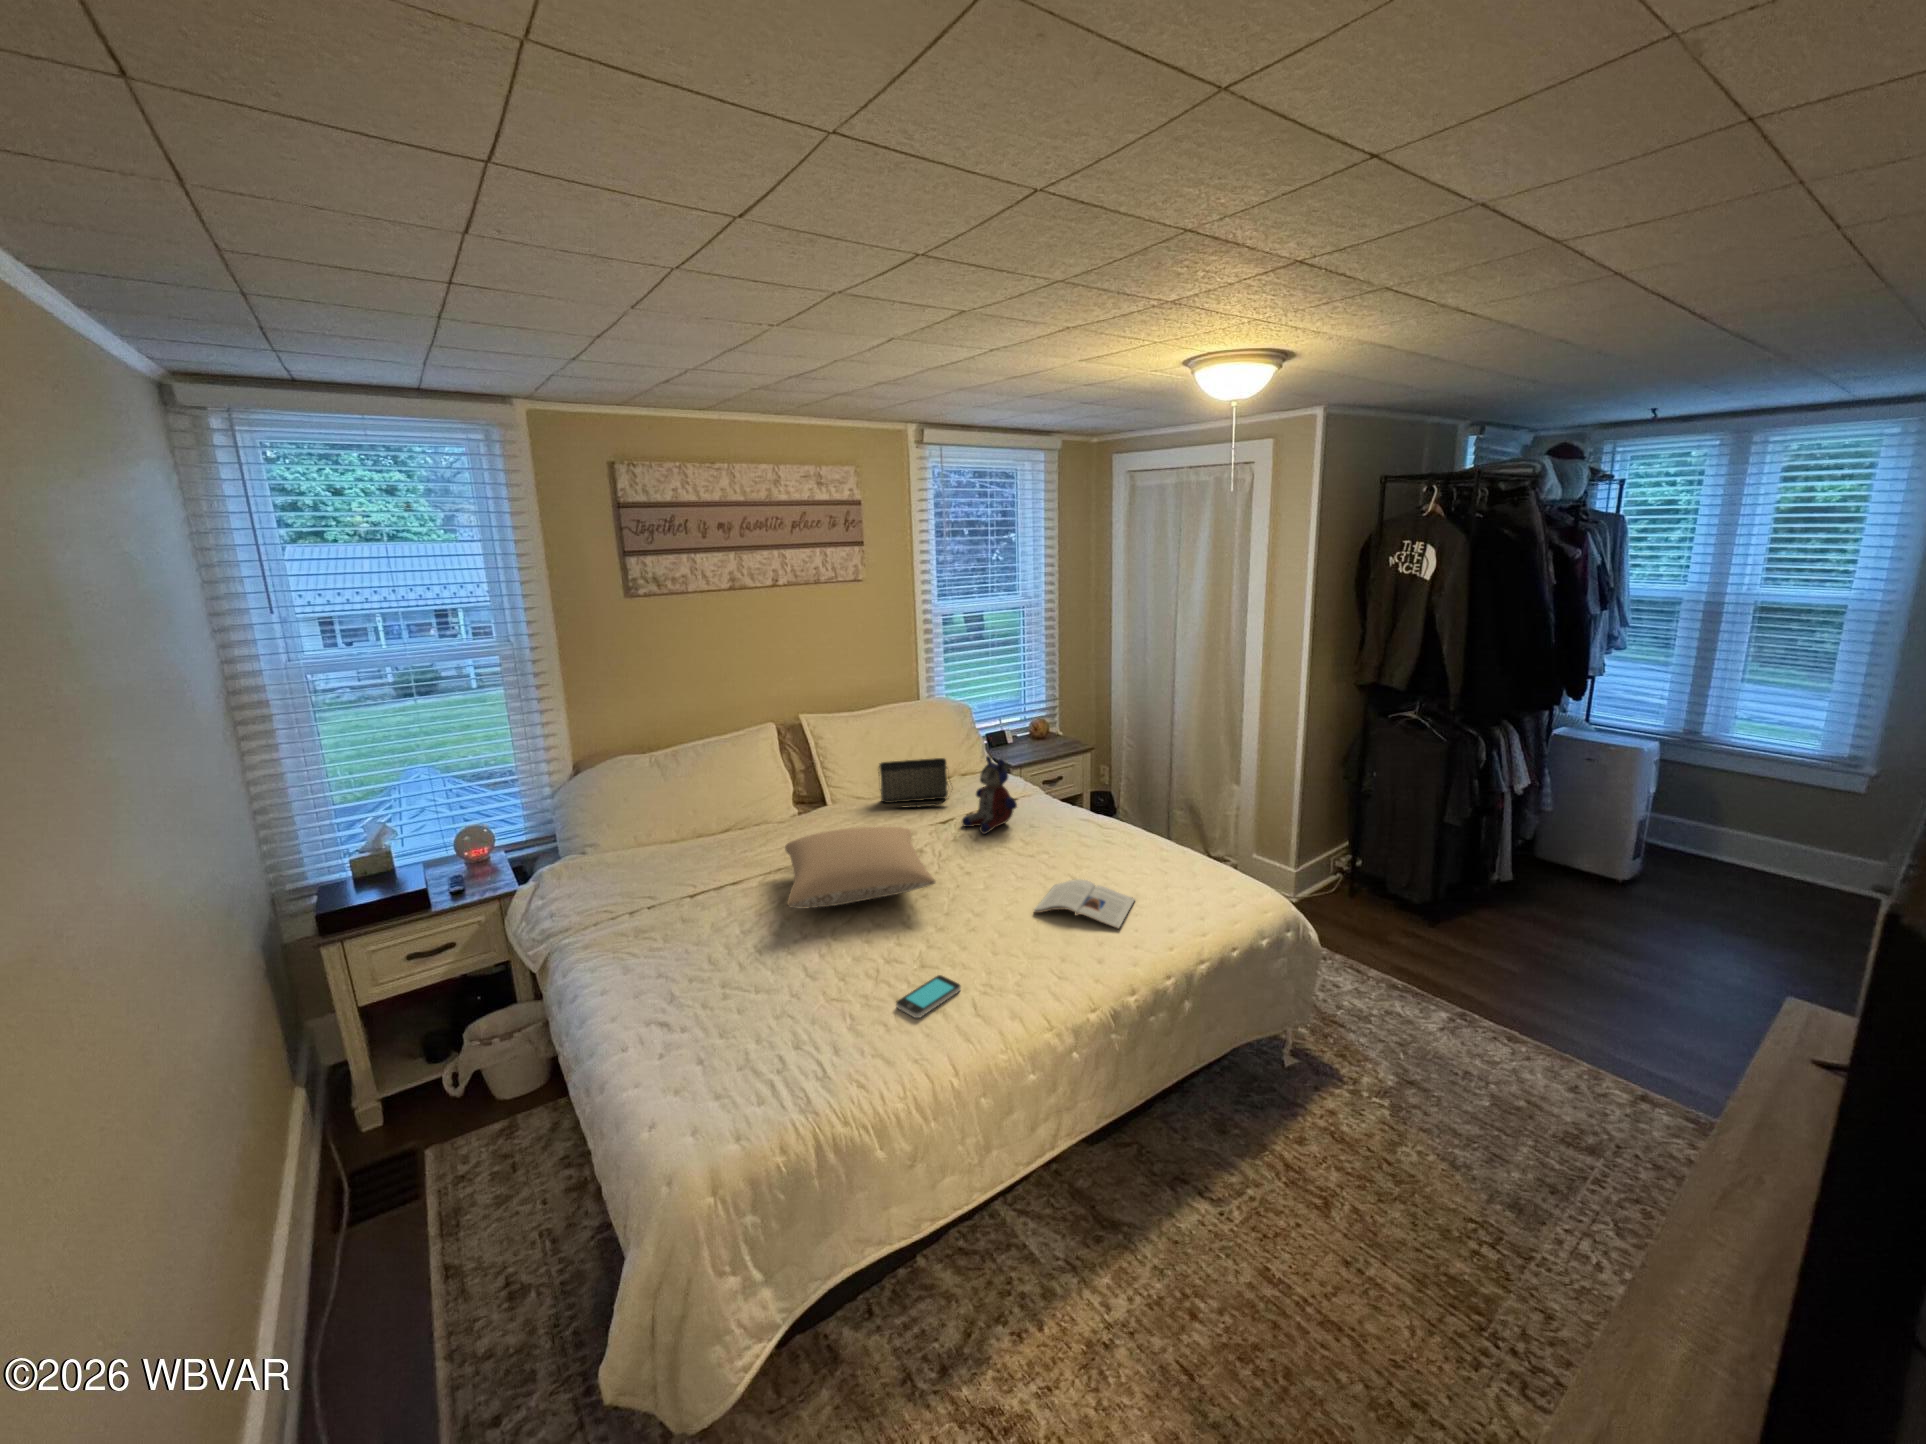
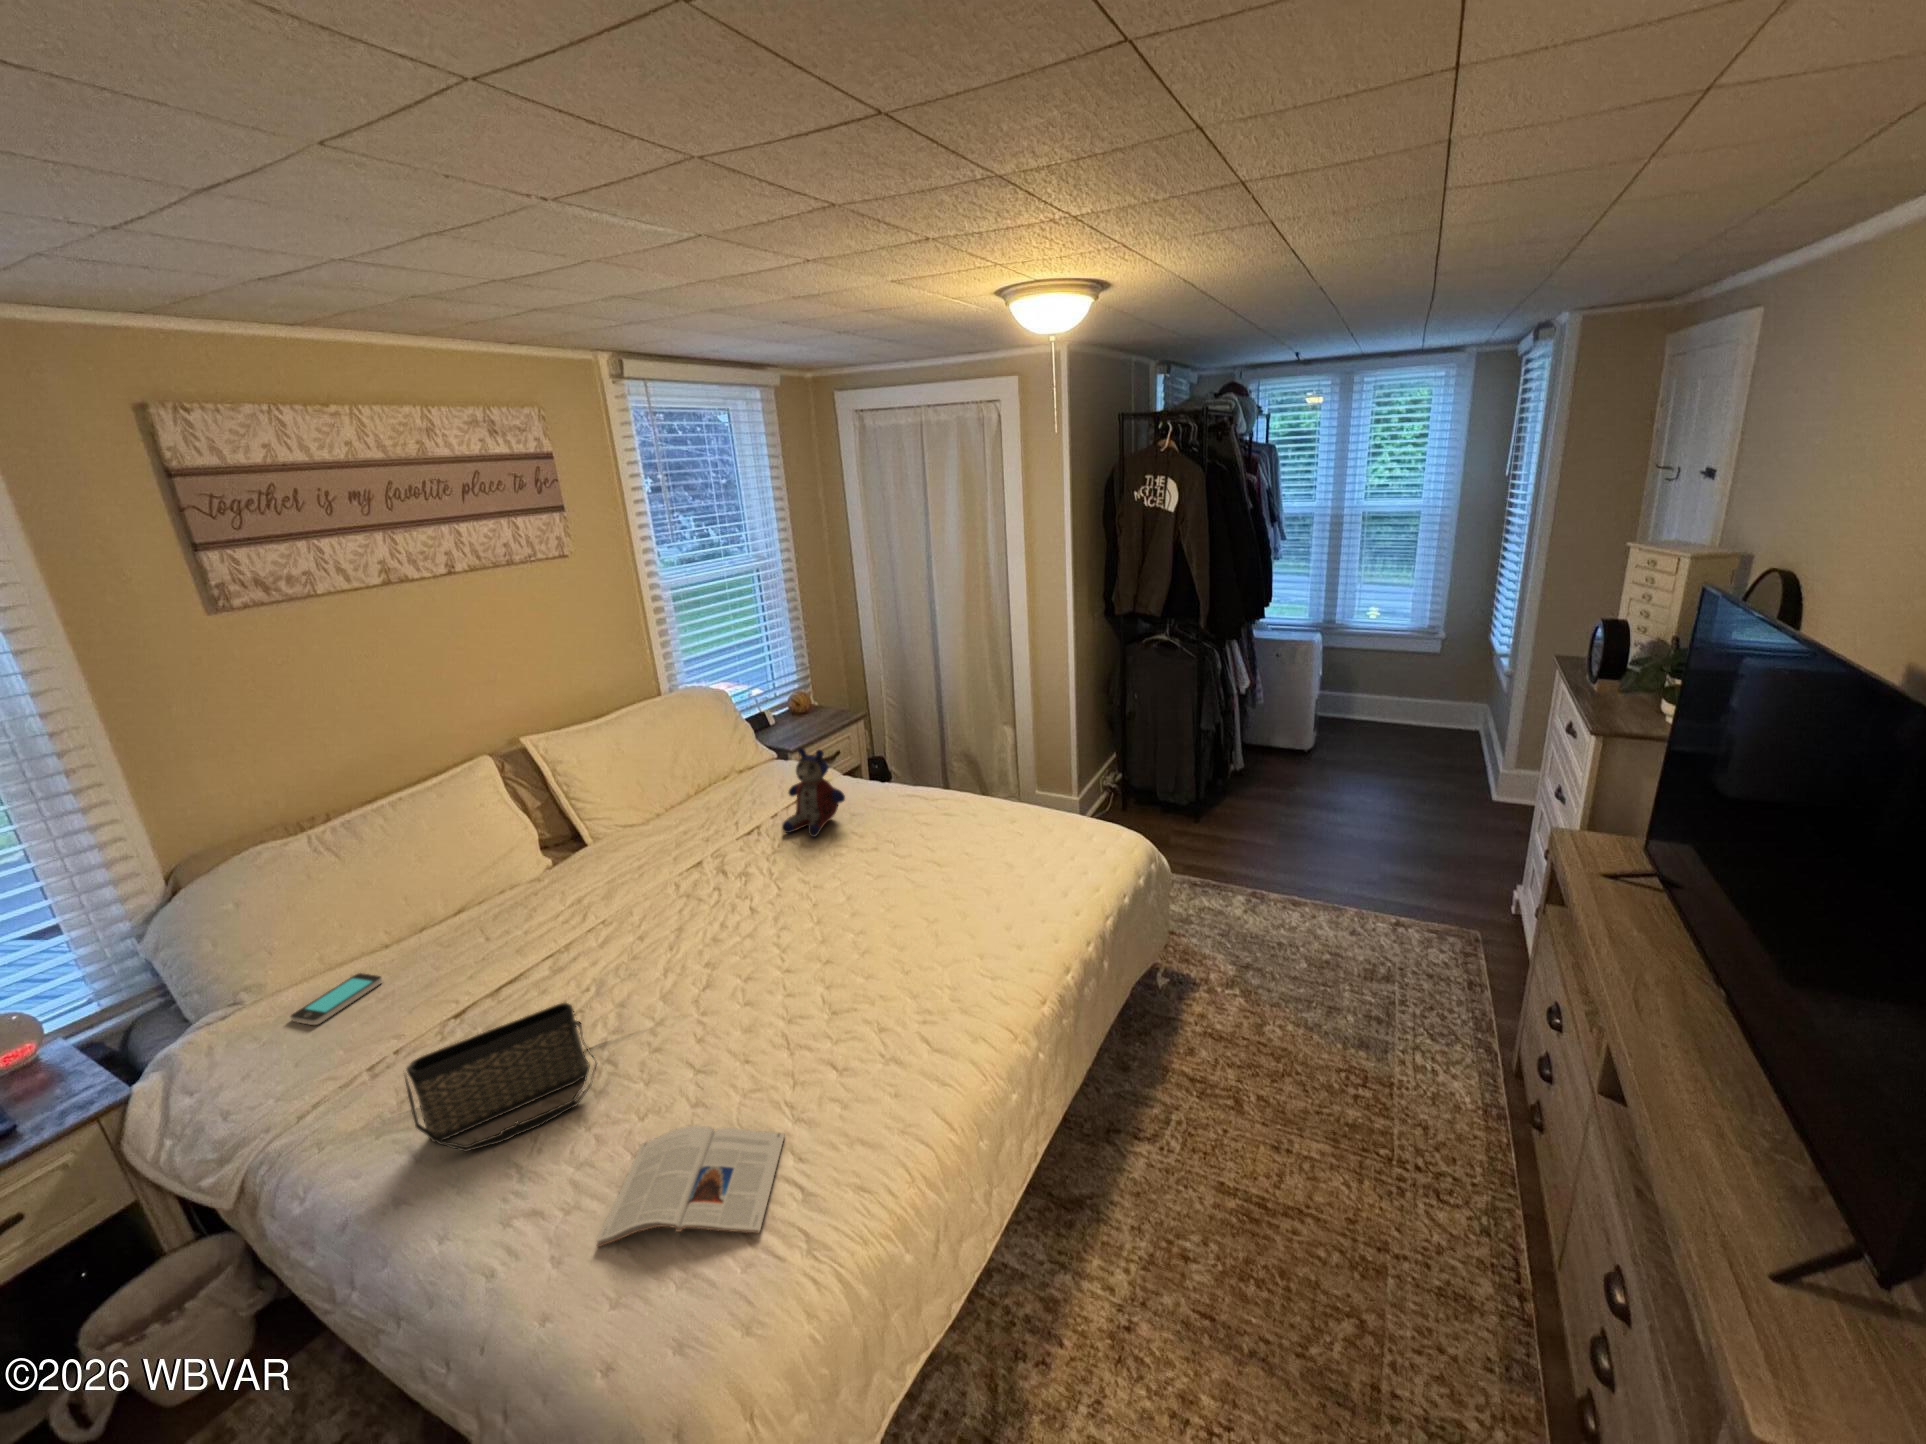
handbag: present [878,758,948,808] -> present [405,1003,597,1152]
pillow: present [785,827,936,909] -> none [580,853,811,995]
magazine: present [1034,879,1135,928] -> present [596,1125,785,1247]
smartphone: present [896,975,961,1018] -> present [291,973,382,1025]

